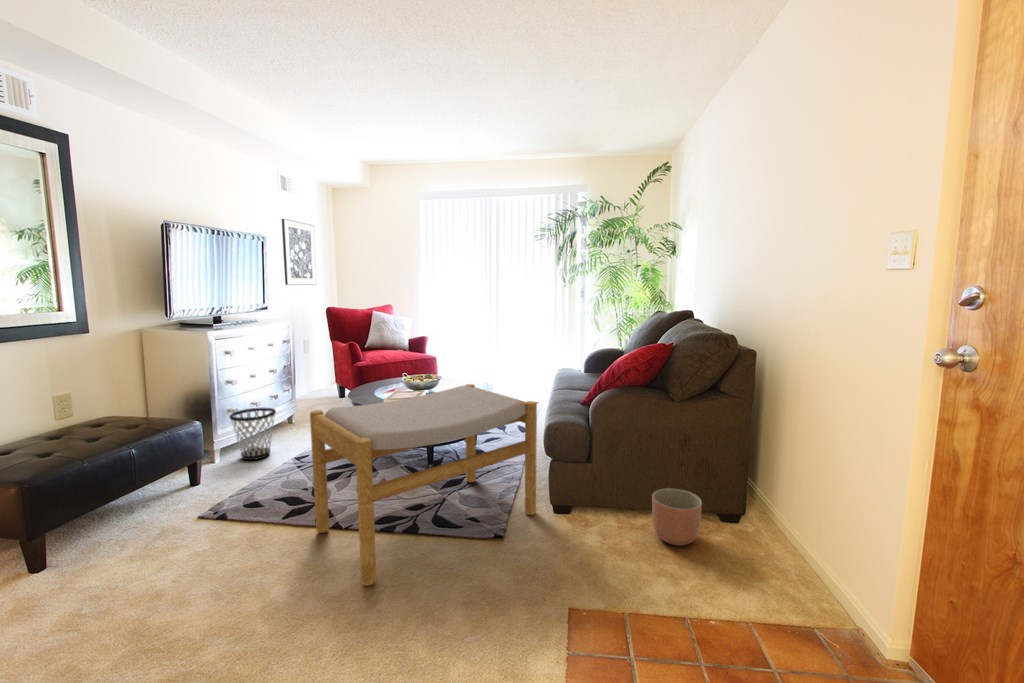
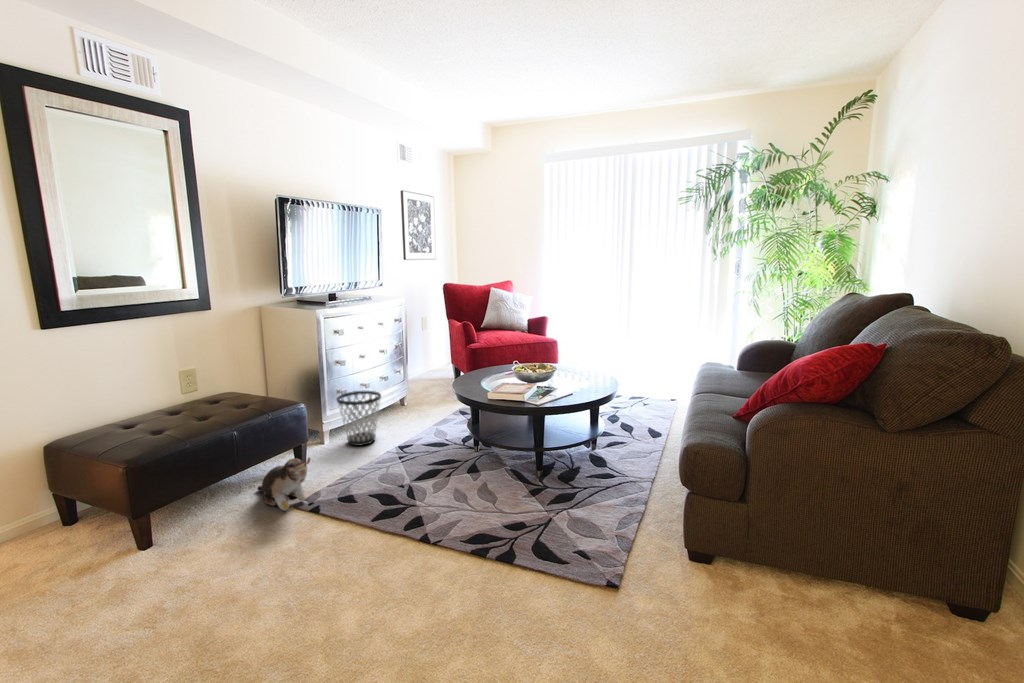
footstool: present [310,384,537,586] -> none [397,382,670,627]
plush toy: none [153,467,217,522] -> present [258,457,311,511]
planter: present [652,488,702,546] -> none [836,554,922,644]

